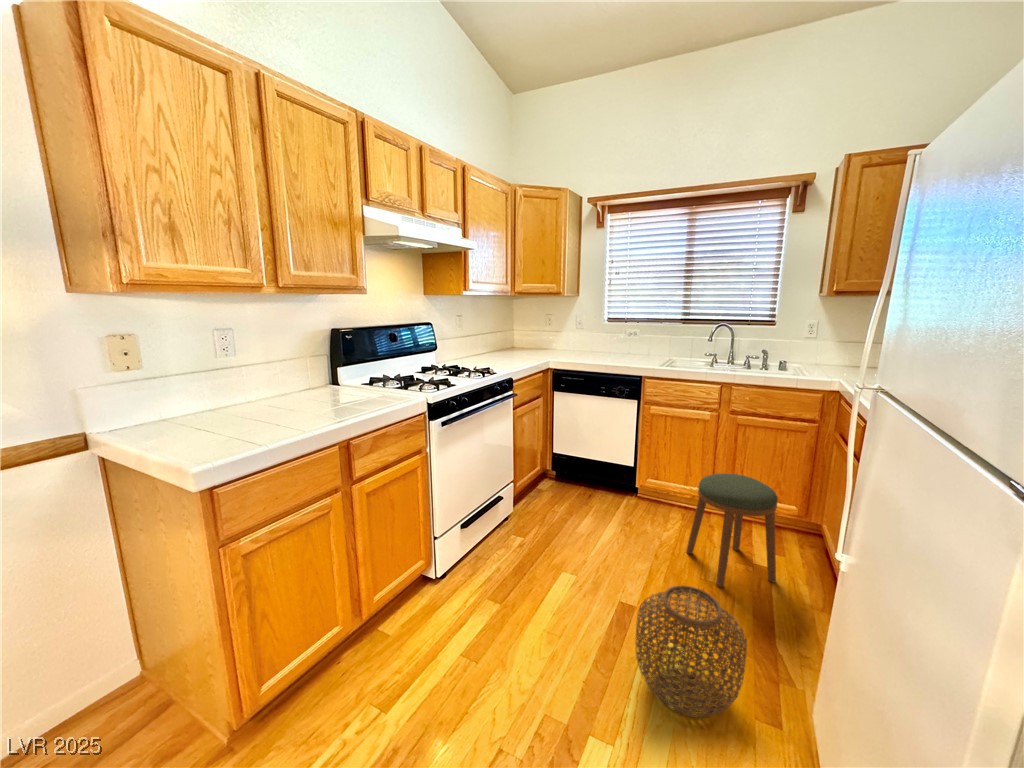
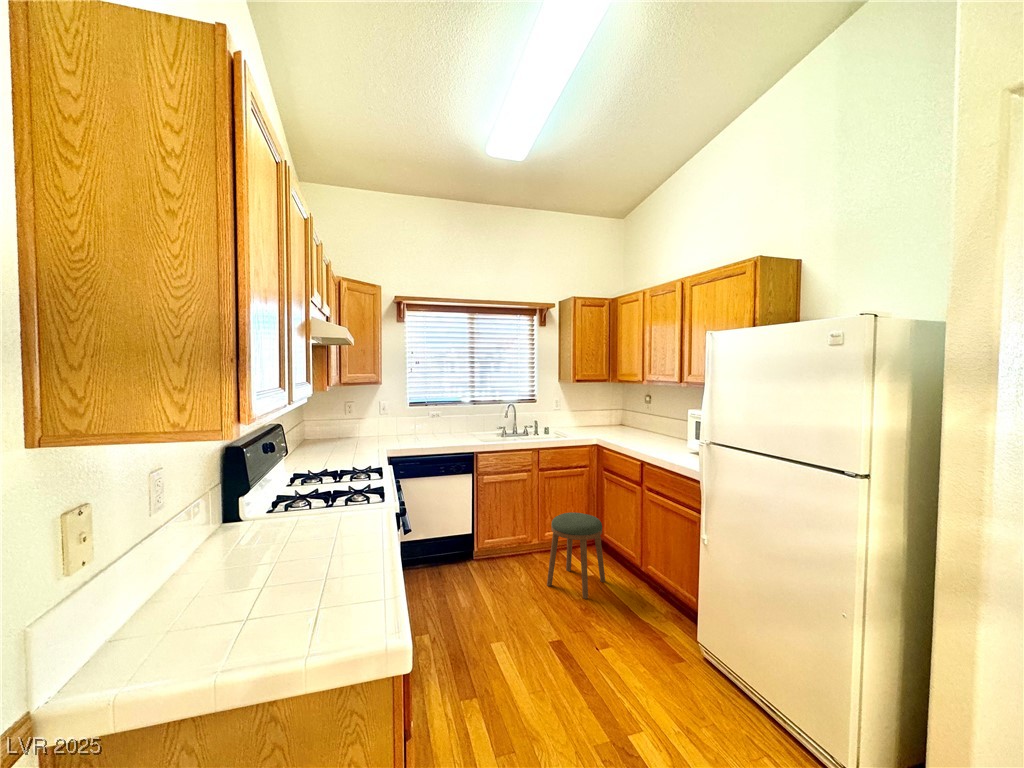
woven basket: present [635,585,747,717] -> none [600,591,674,686]

